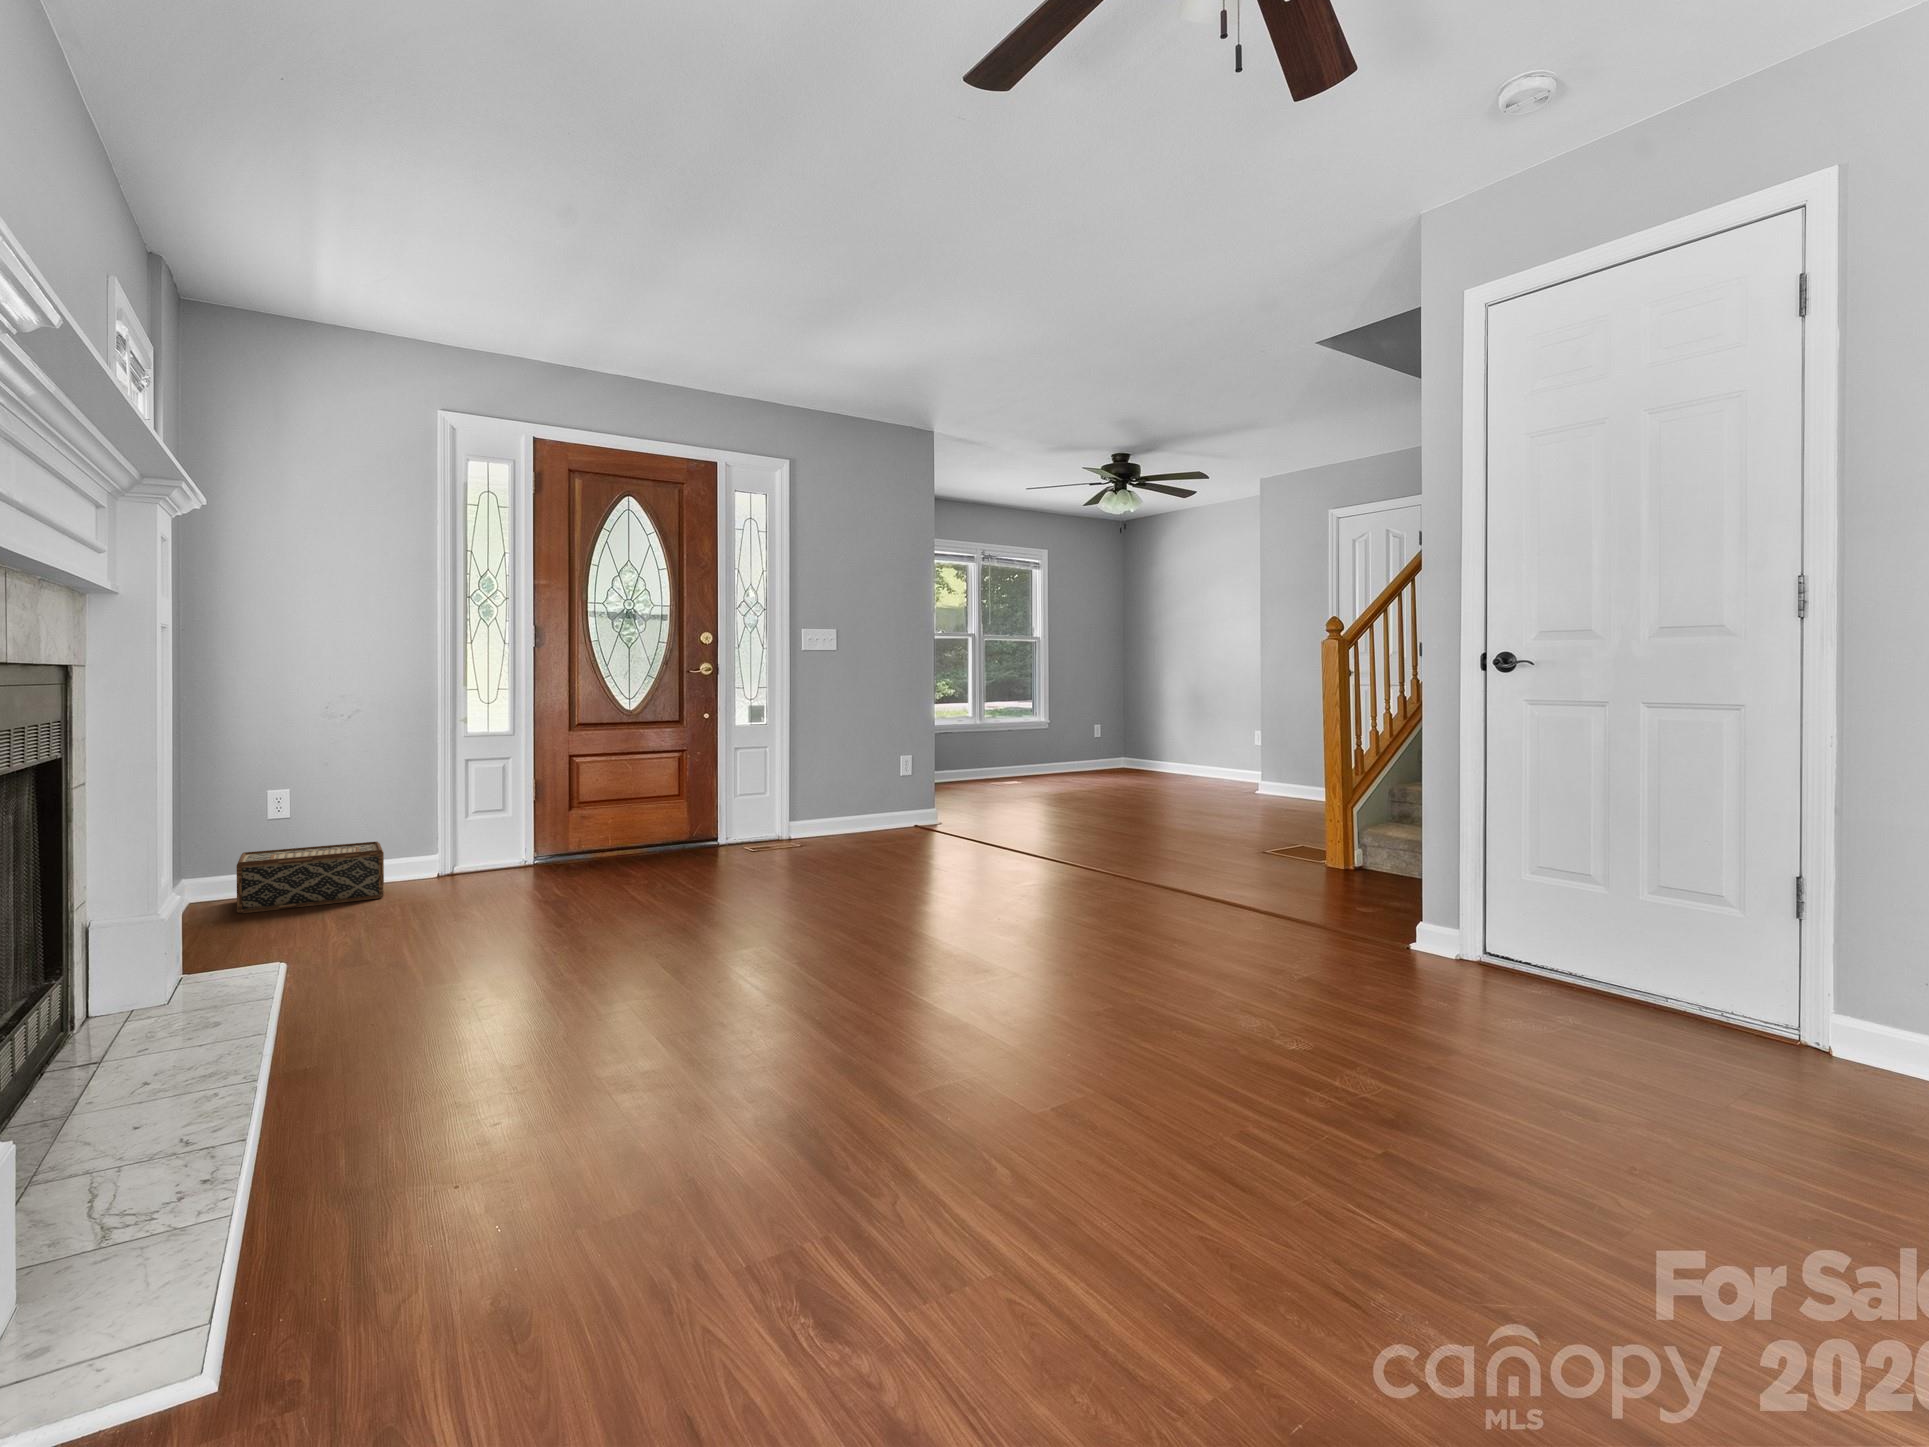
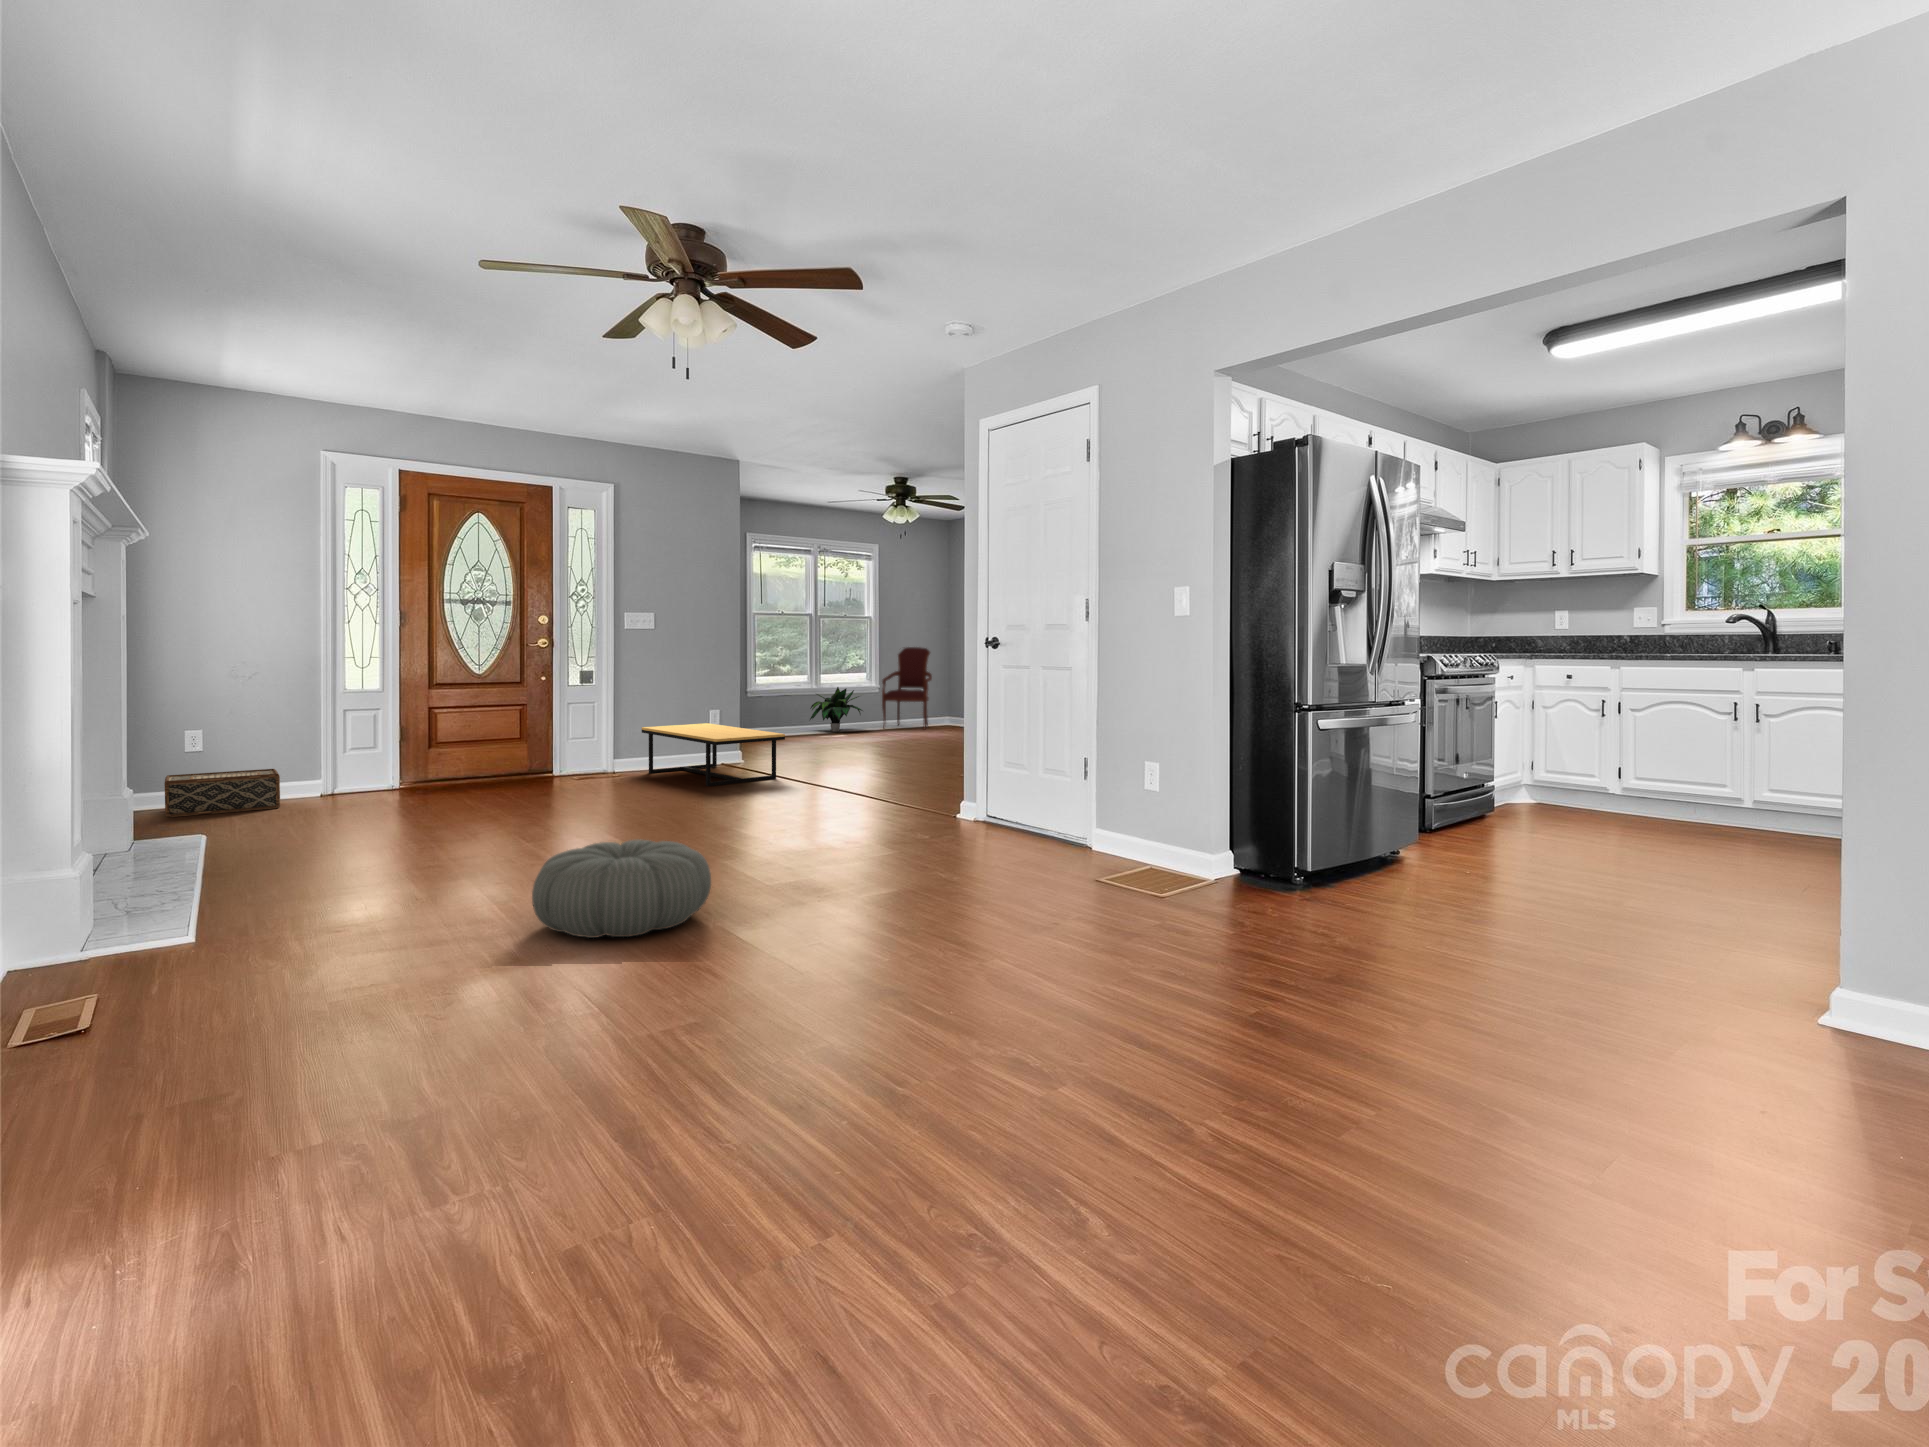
armchair: none [1064,675,1123,778] -> present [882,647,932,728]
potted plant: none [979,724,1049,781] -> present [810,687,863,732]
coffee table: none [823,773,1025,863] -> present [642,723,785,786]
pouf: none [875,1026,1247,1306] -> present [532,839,711,938]

